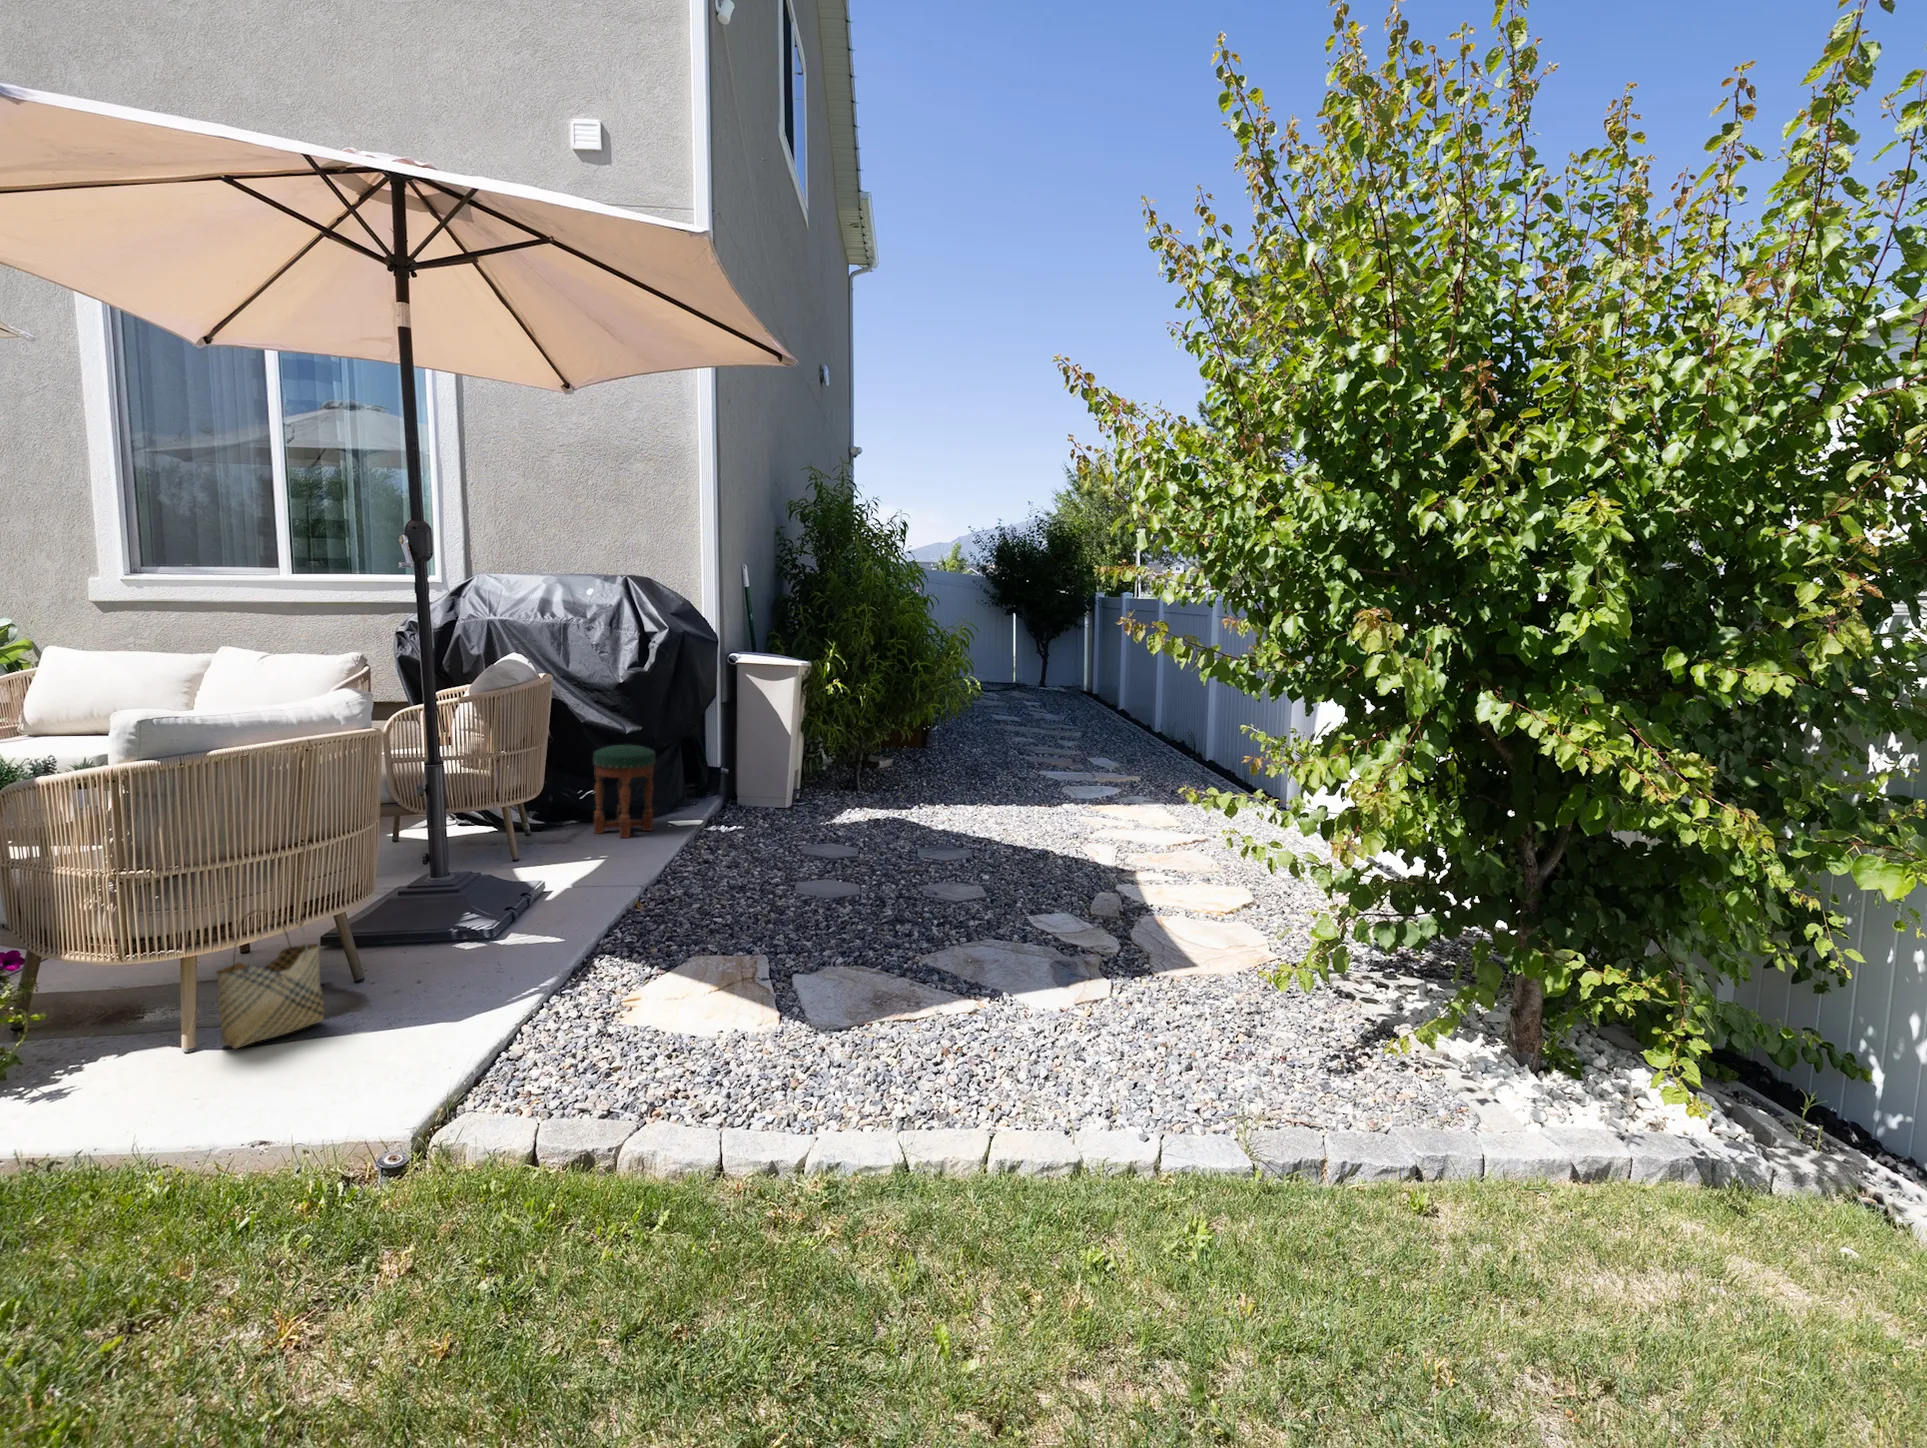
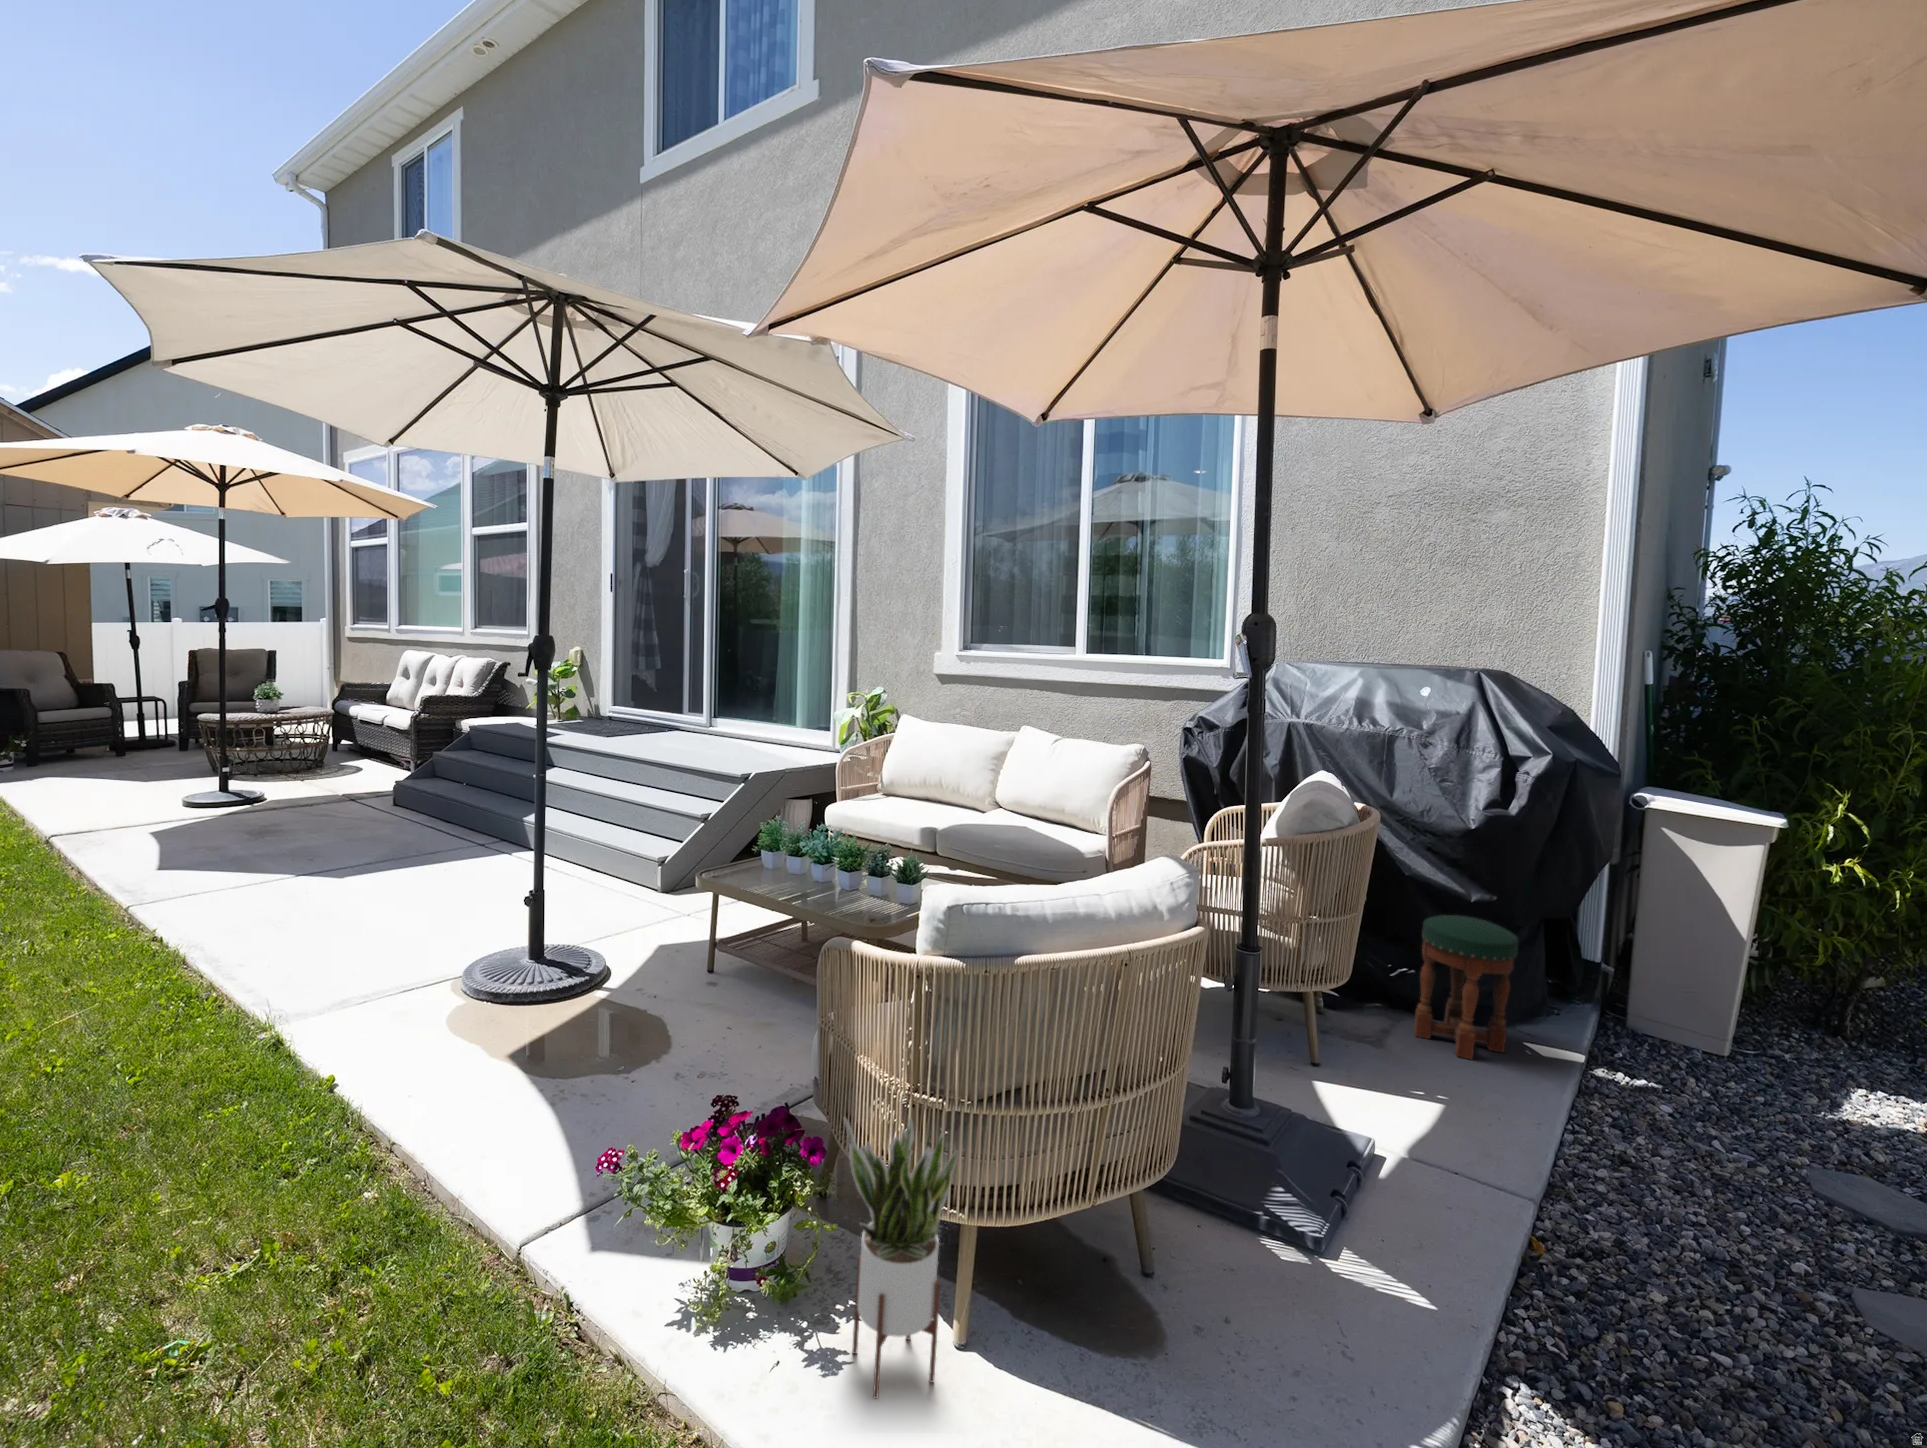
potted plant: none [50,880,170,1087] -> present [844,1117,958,1398]
woven basket: present [216,910,324,1049] -> none [994,1178,1116,1390]

